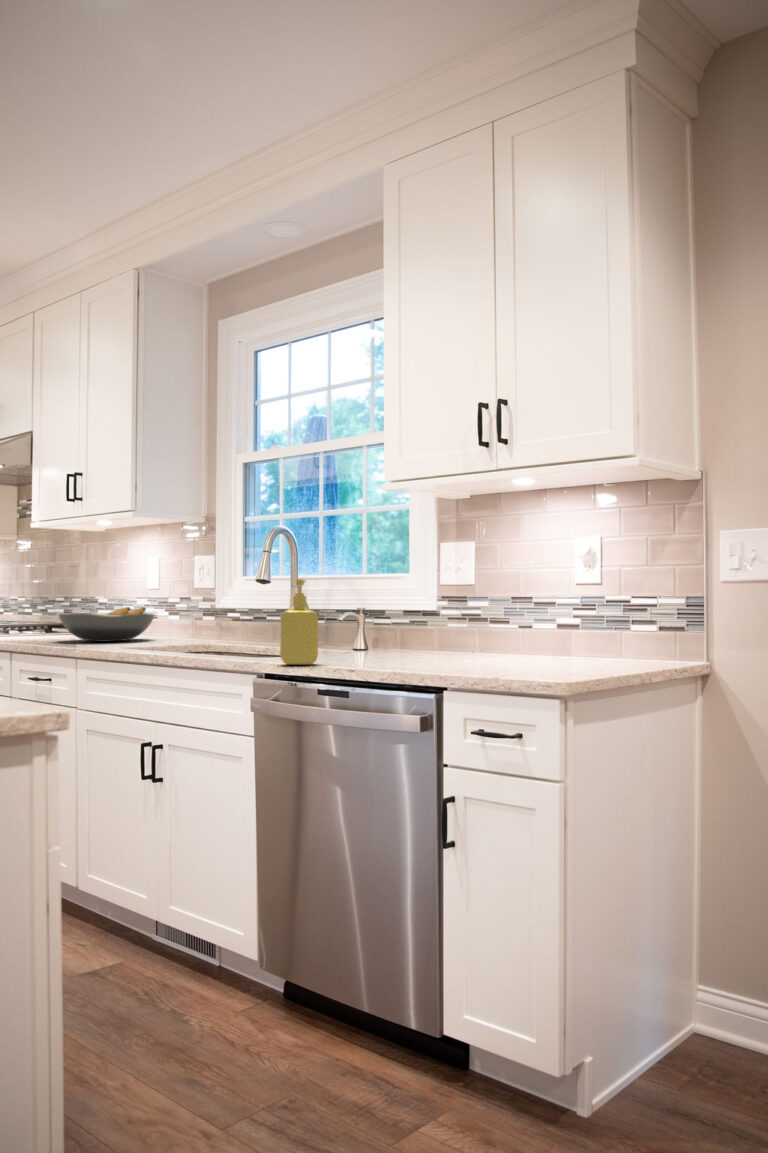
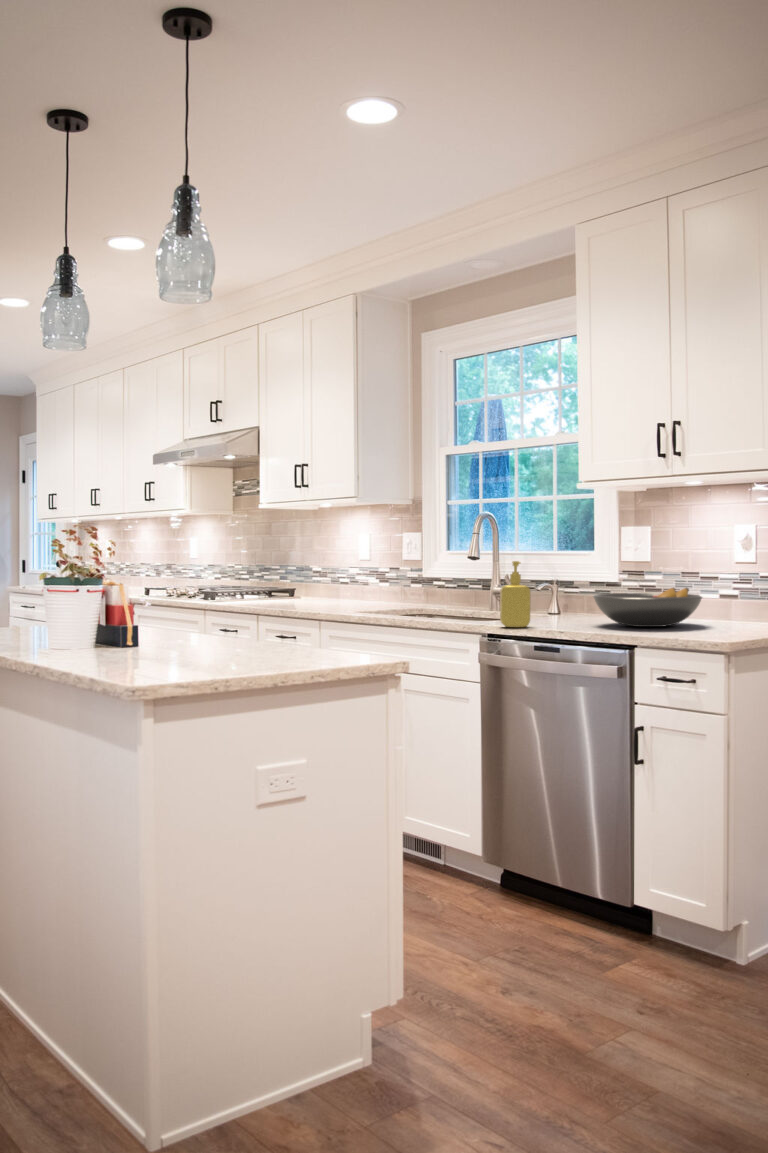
fruit bowl: present [58,607,155,641] -> present [593,588,702,627]

